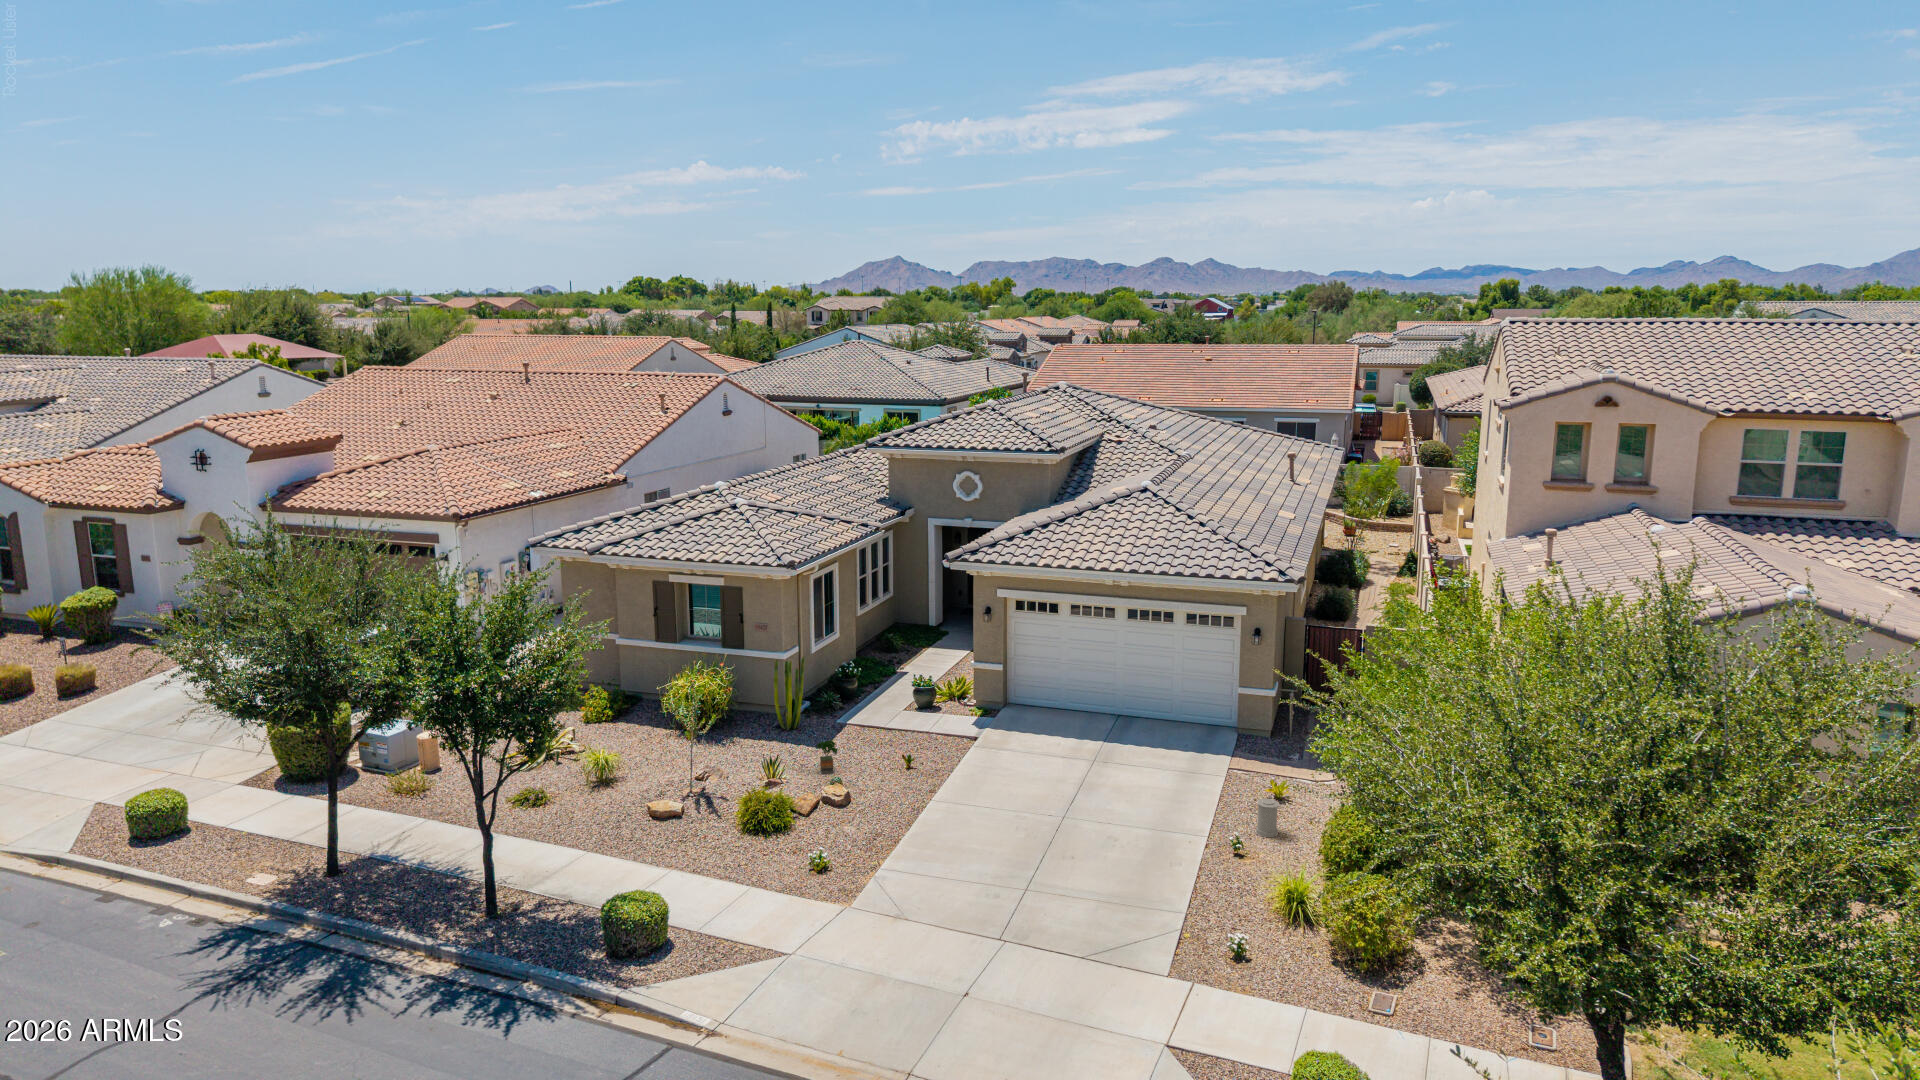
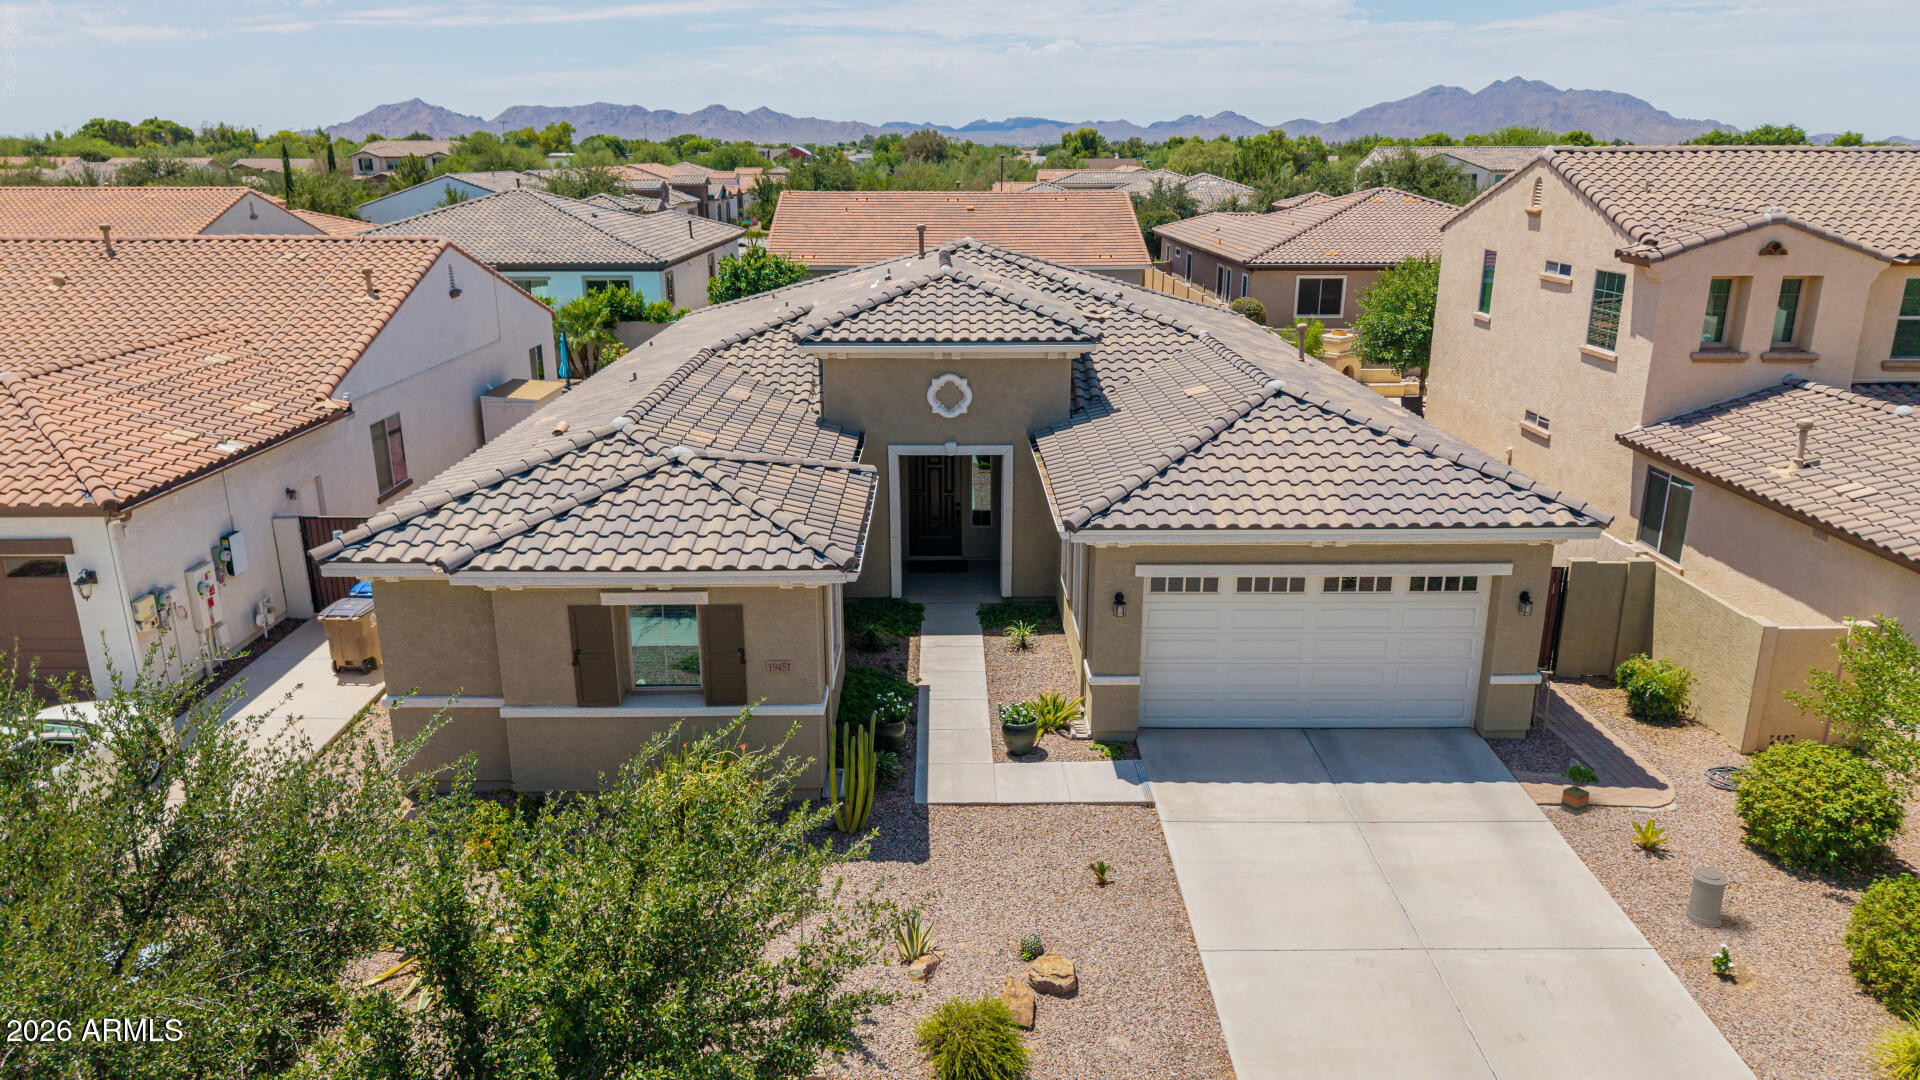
potted tree: present [816,740,838,774] -> present [1560,764,1600,815]

